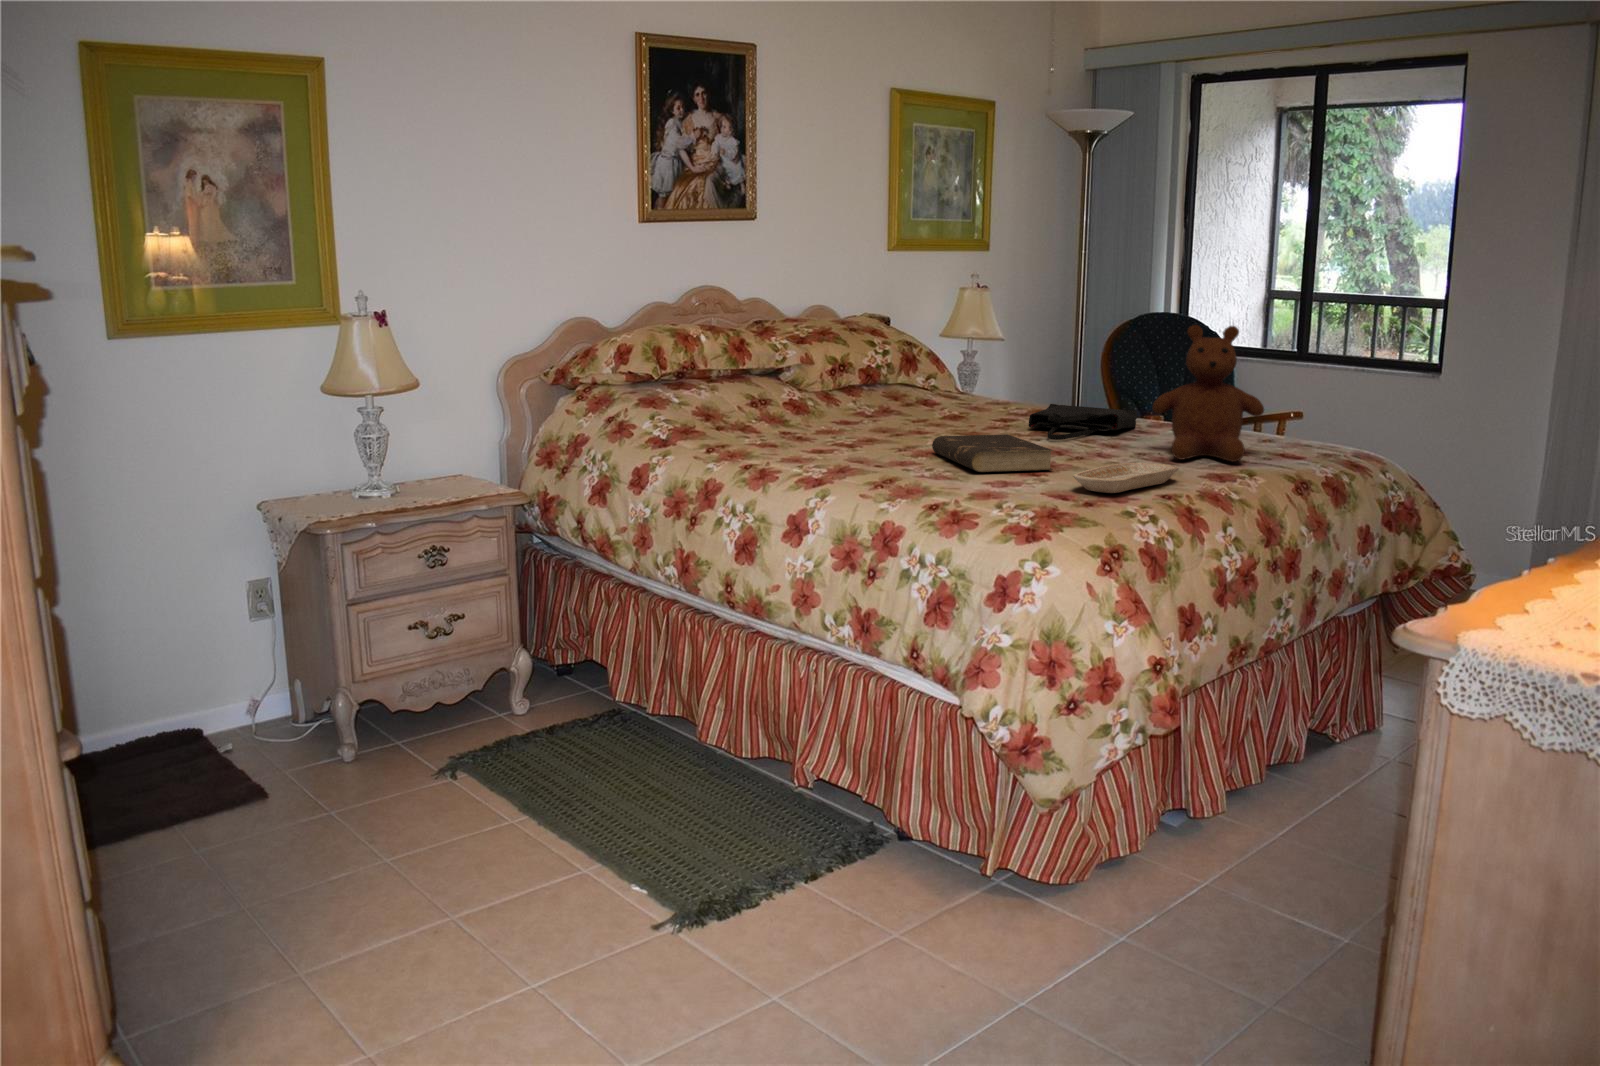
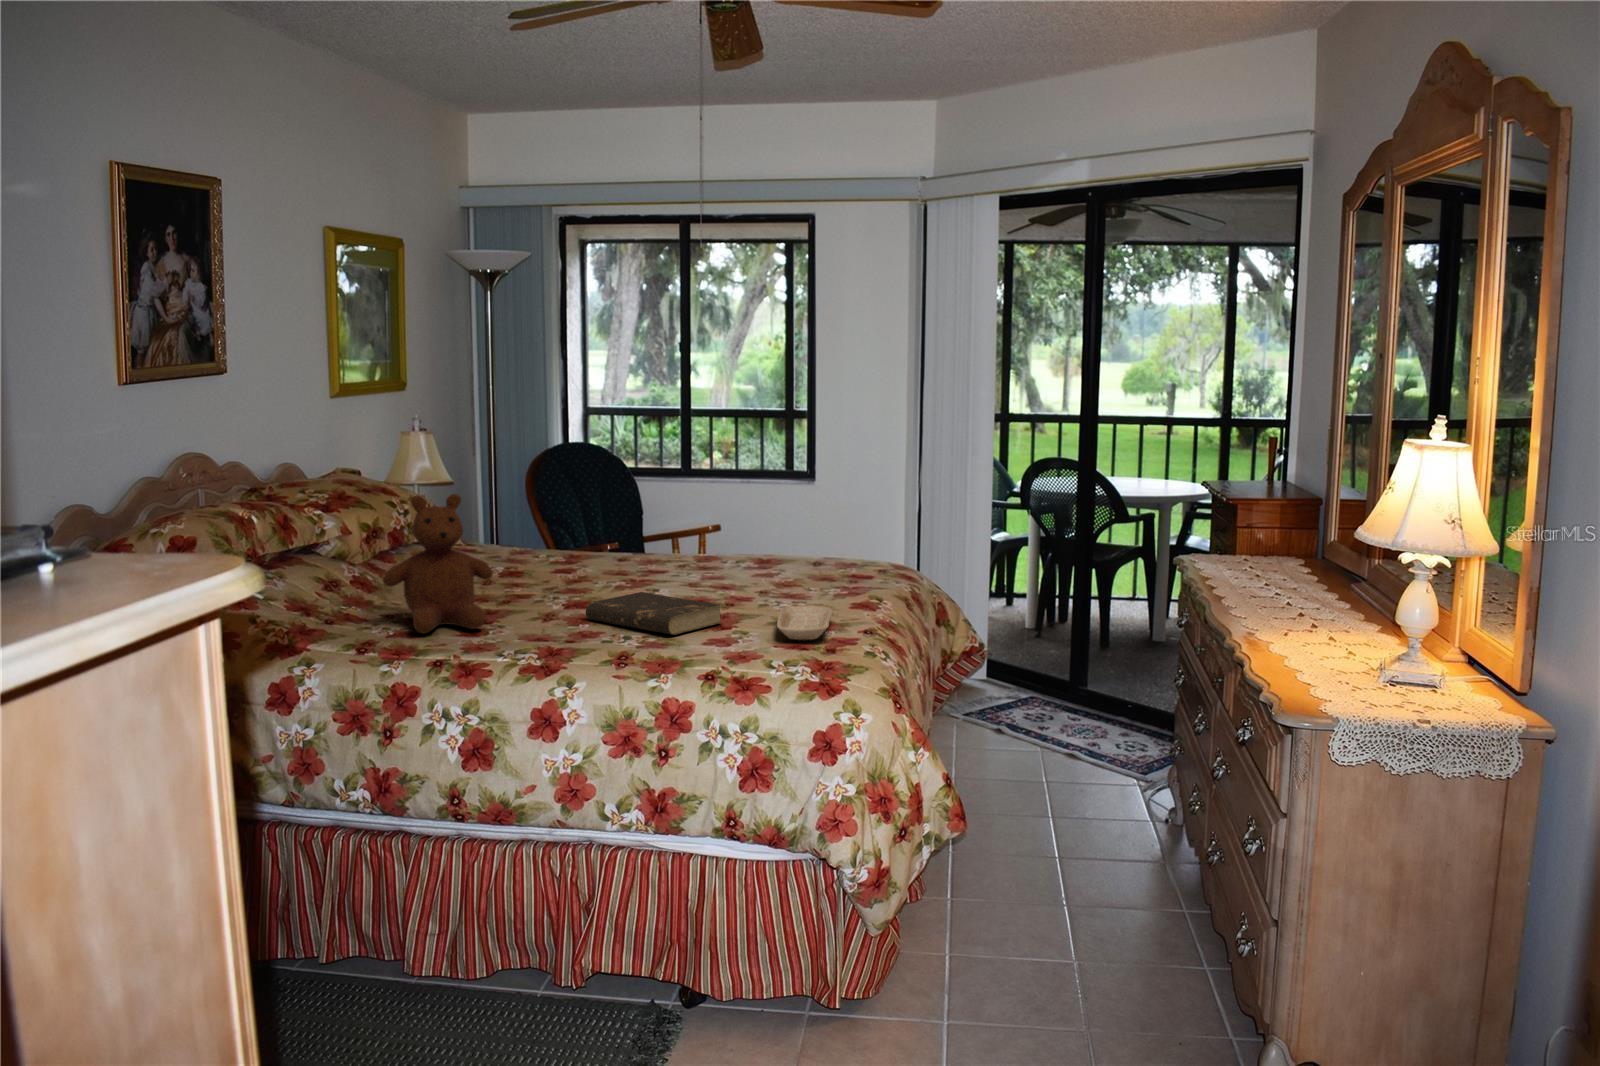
teddy bear: present [1152,325,1264,462] -> present [383,494,493,633]
tote bag: present [1029,404,1137,440] -> none [603,552,694,590]

